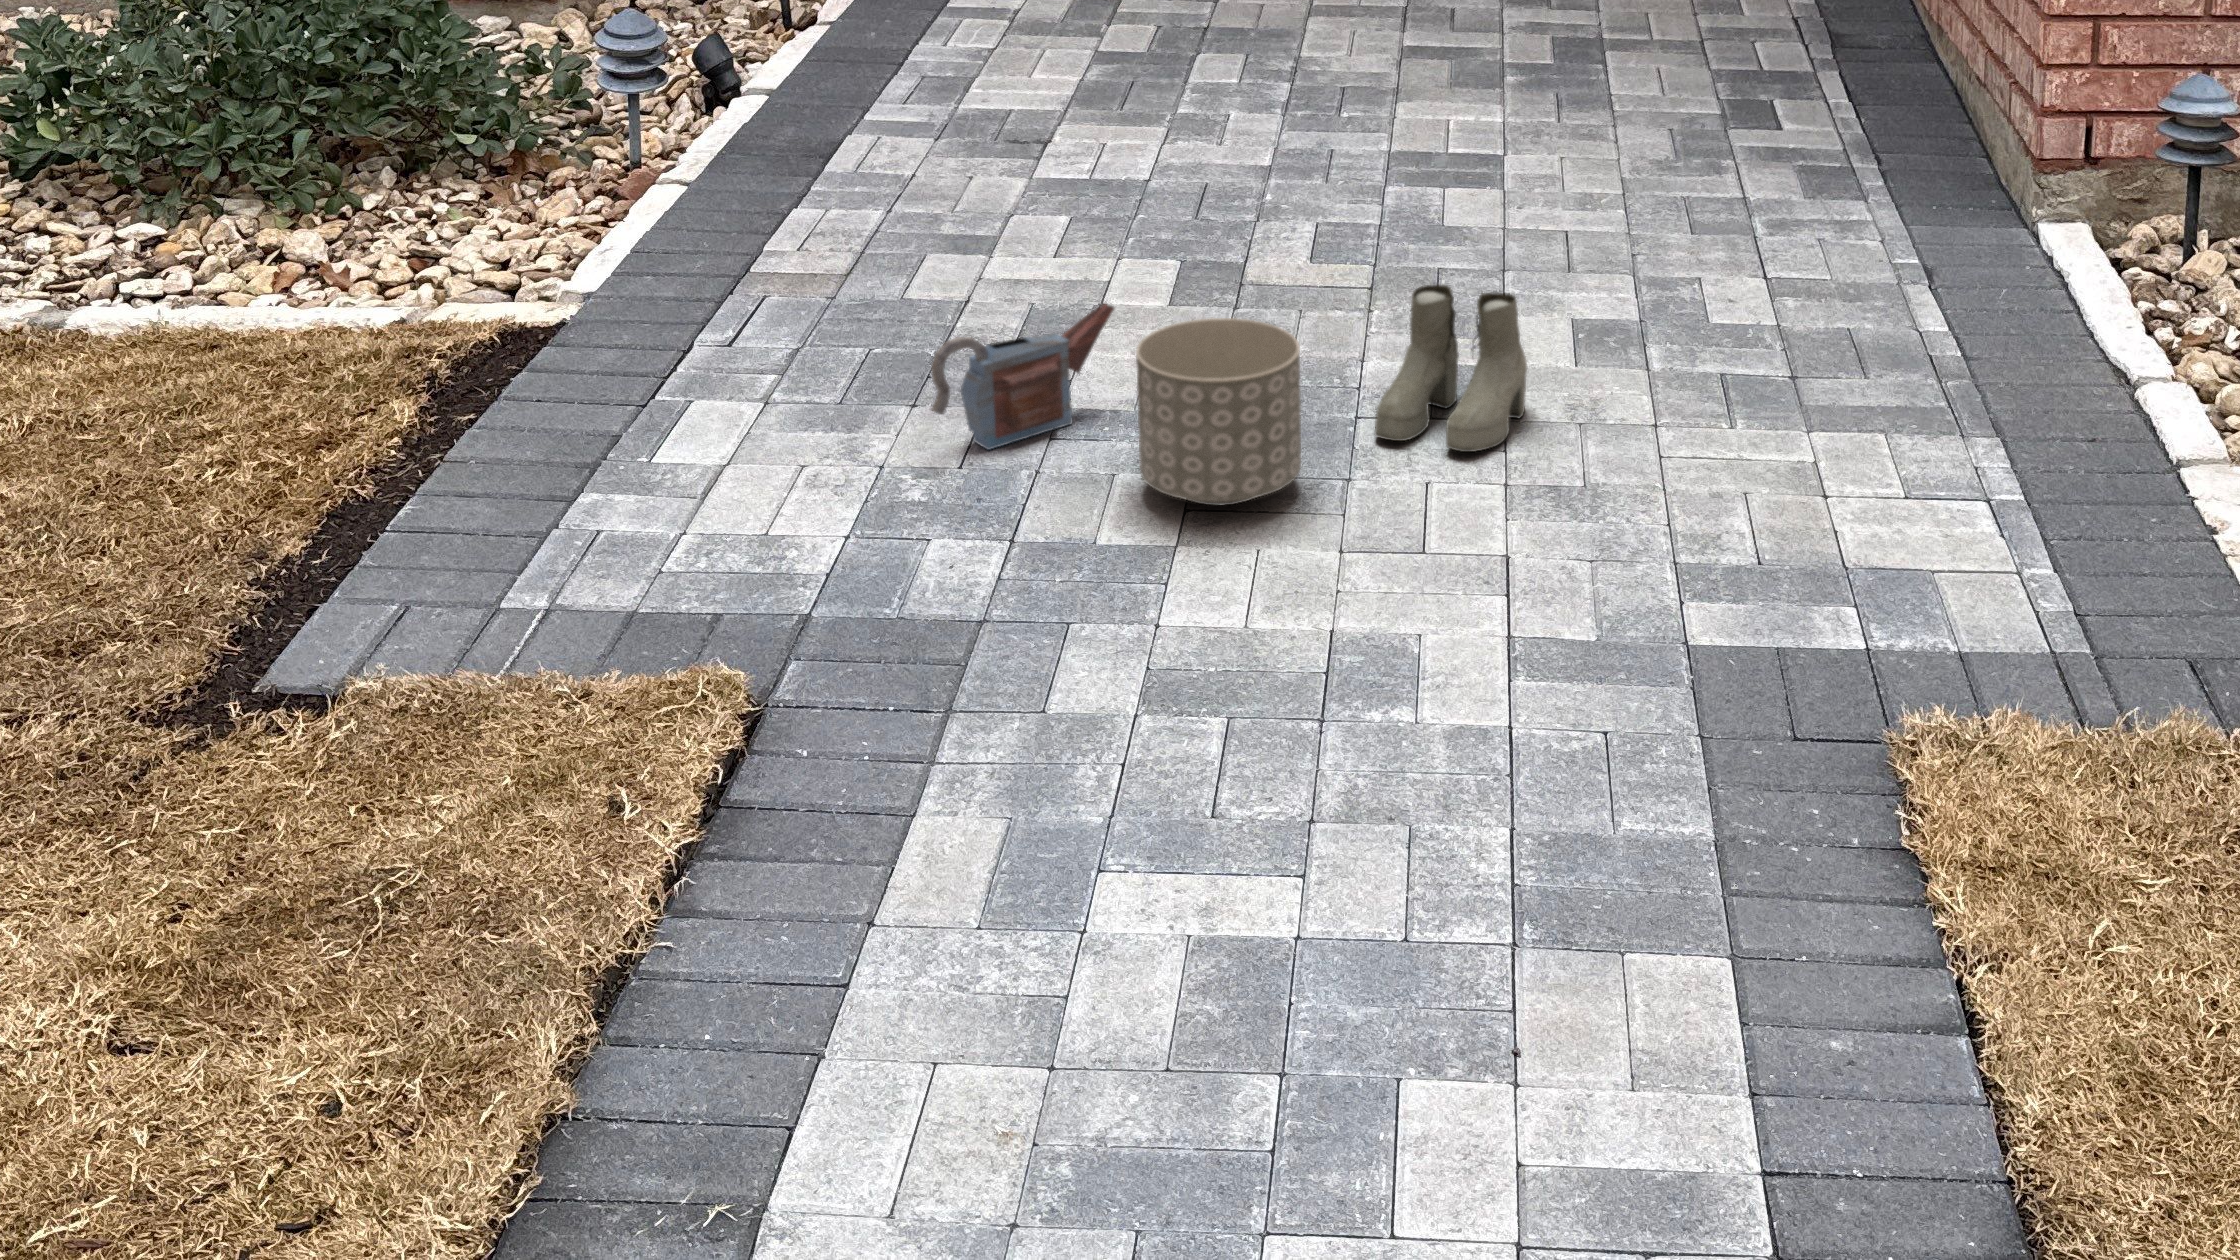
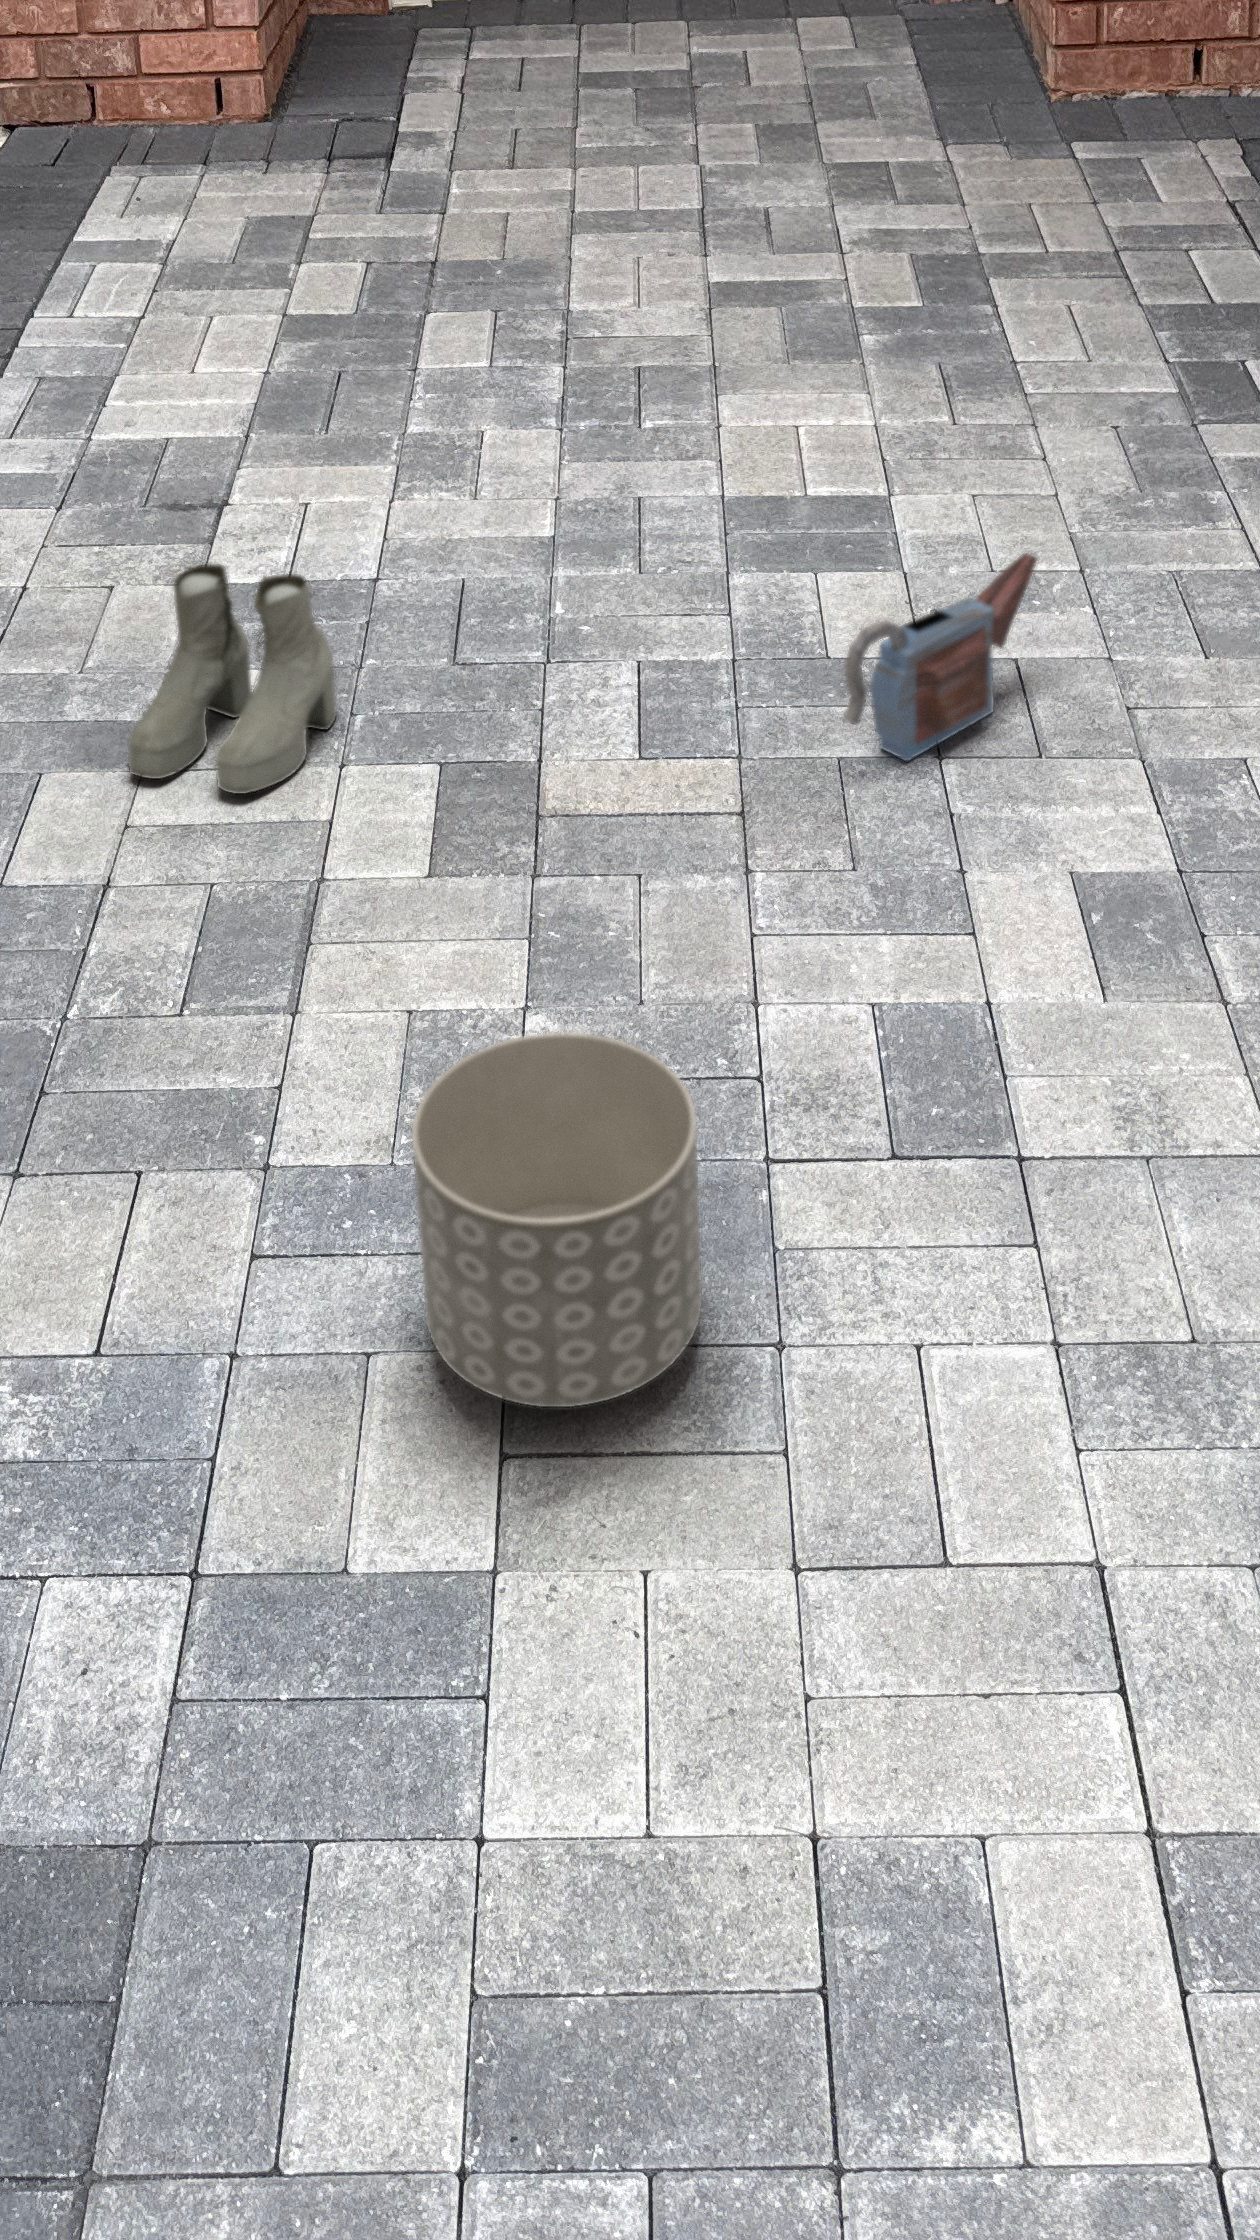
boots: present [1375,285,1527,452] -> present [128,564,336,794]
watering can: present [931,303,1114,450] -> present [843,553,1037,761]

